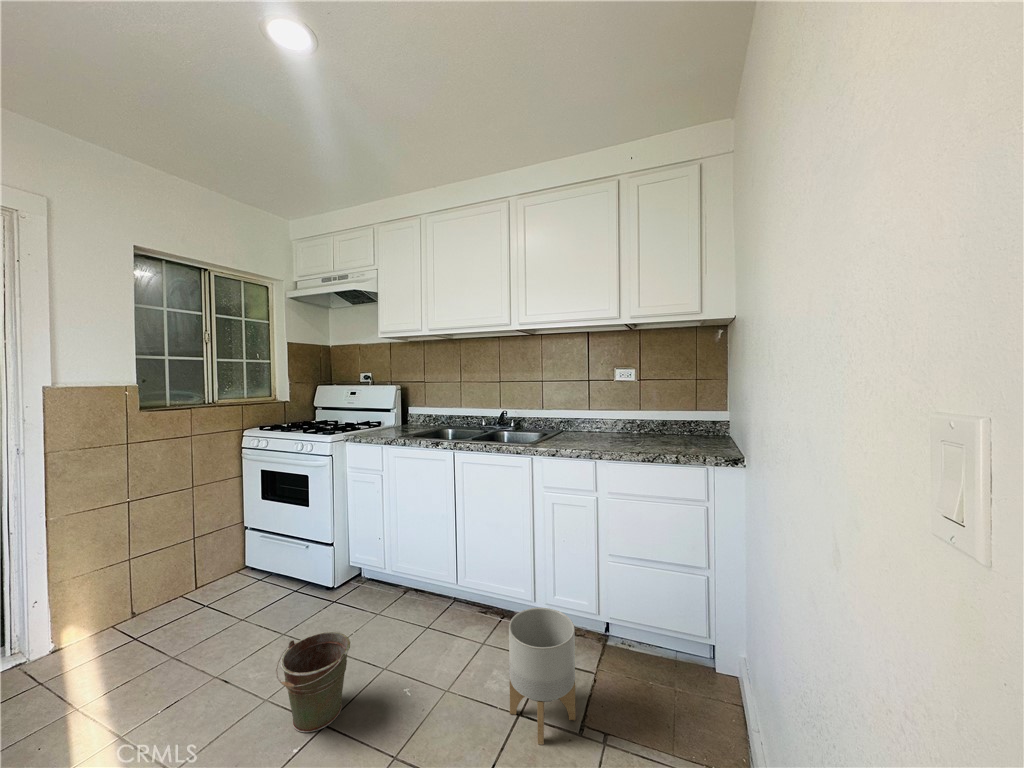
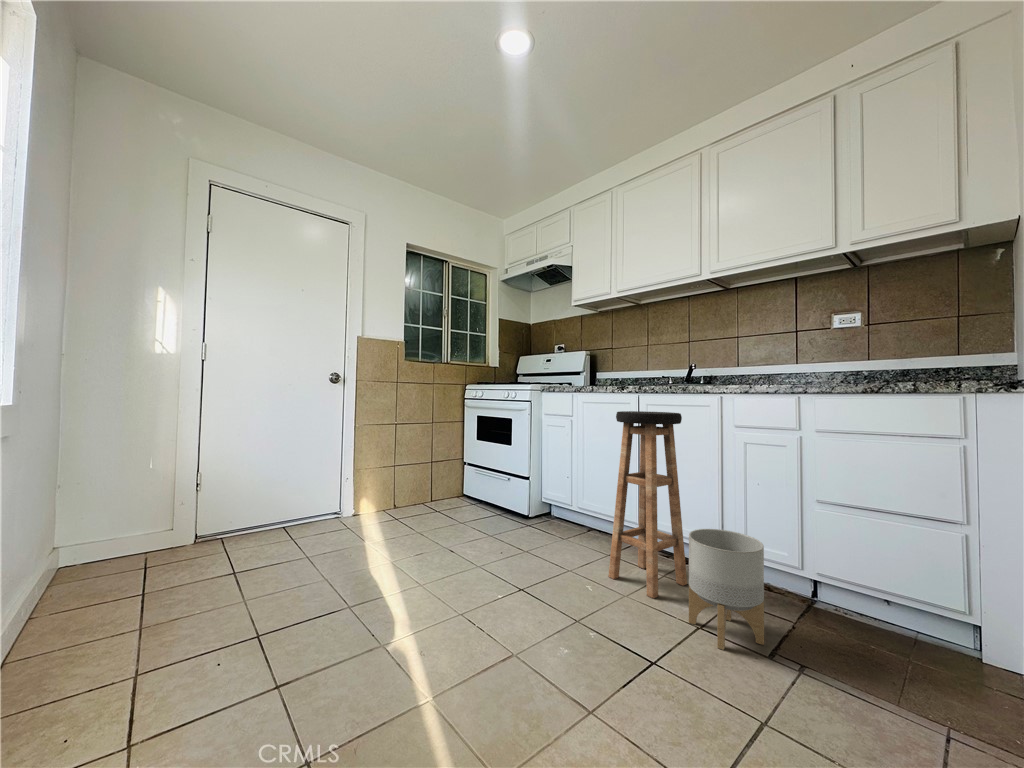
bar stool: none [428,478,505,687] -> present [608,411,687,598]
bucket: present [276,632,350,733] -> none [489,519,544,588]

